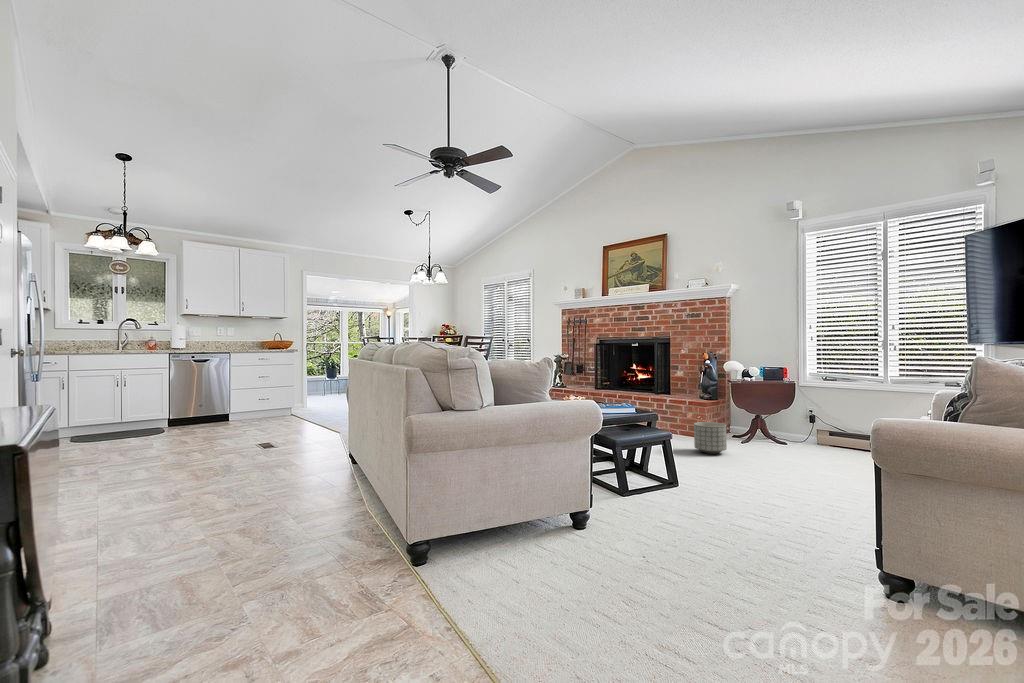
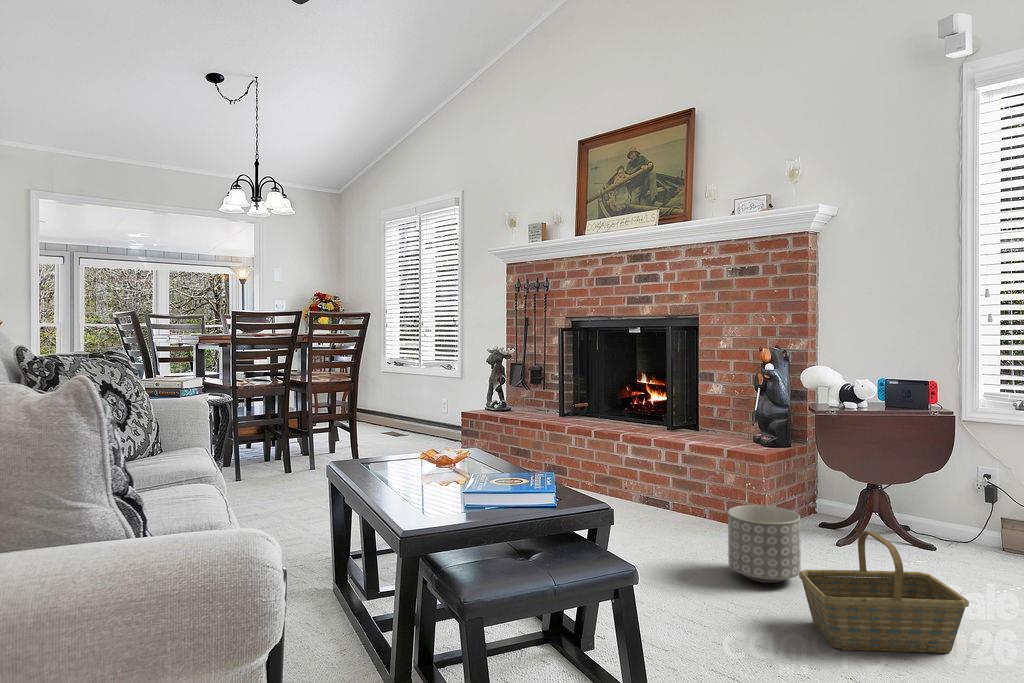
basket: none [727,426,795,471] -> present [799,531,969,653]

